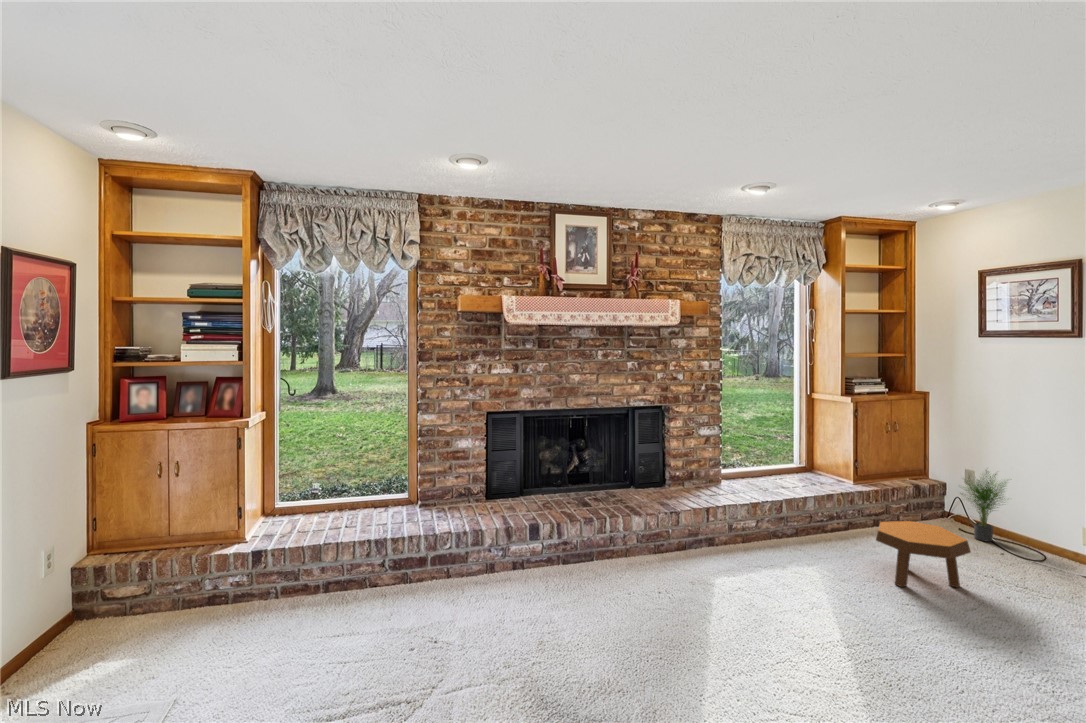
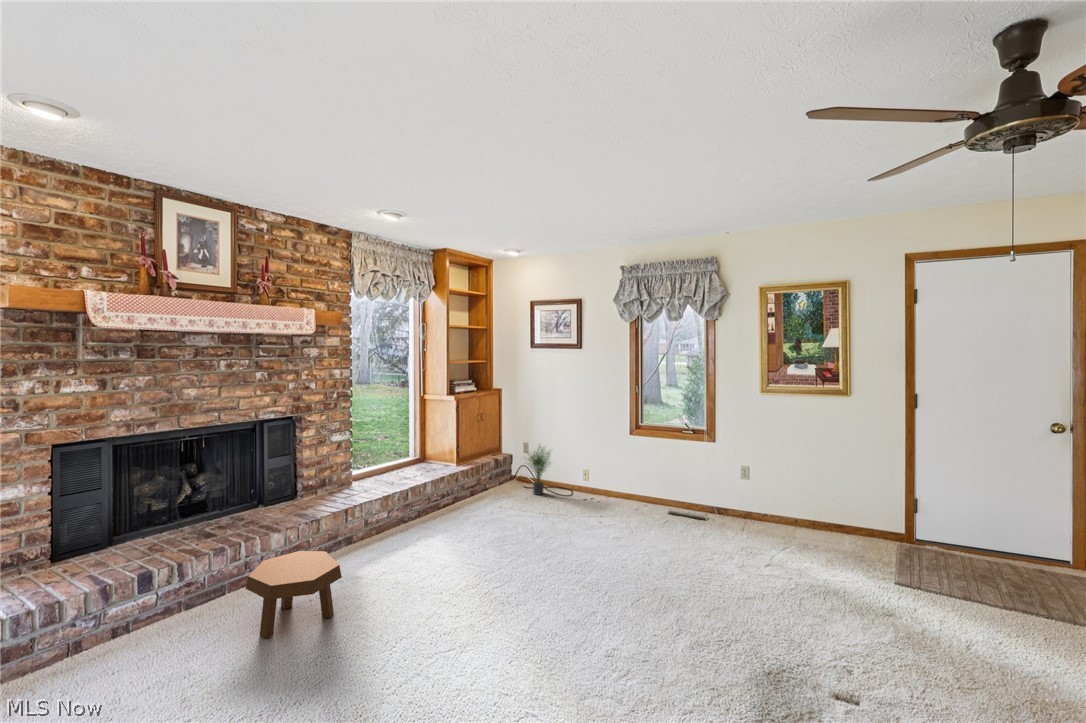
footstool: present [876,521,971,588] -> present [246,551,342,639]

